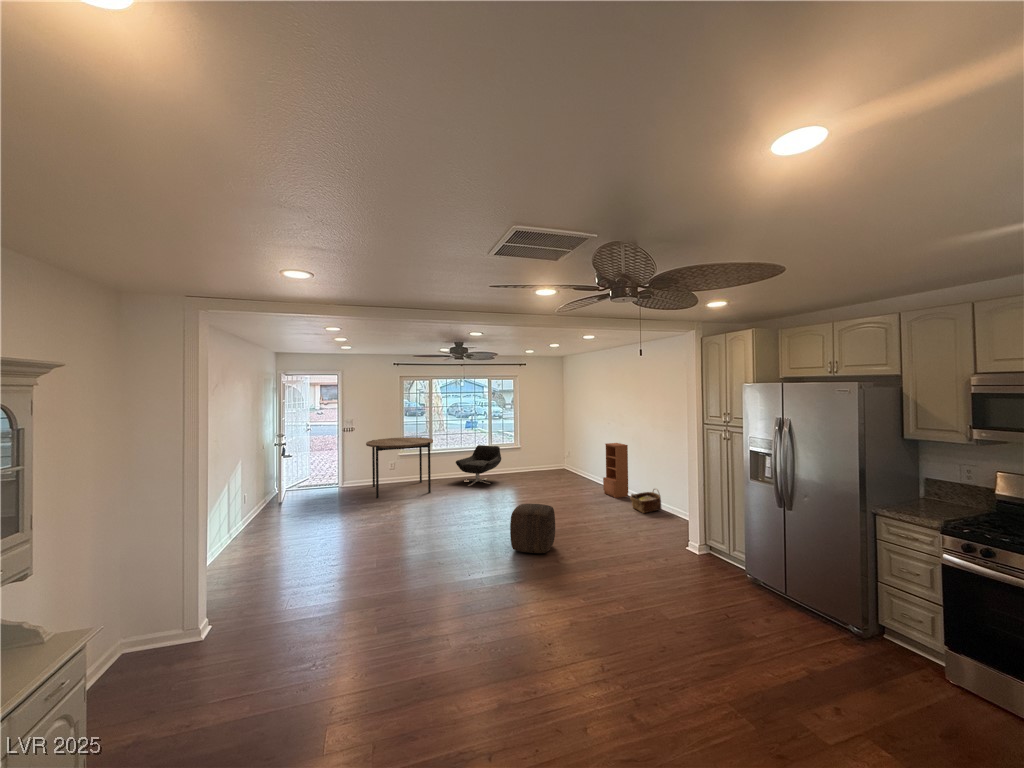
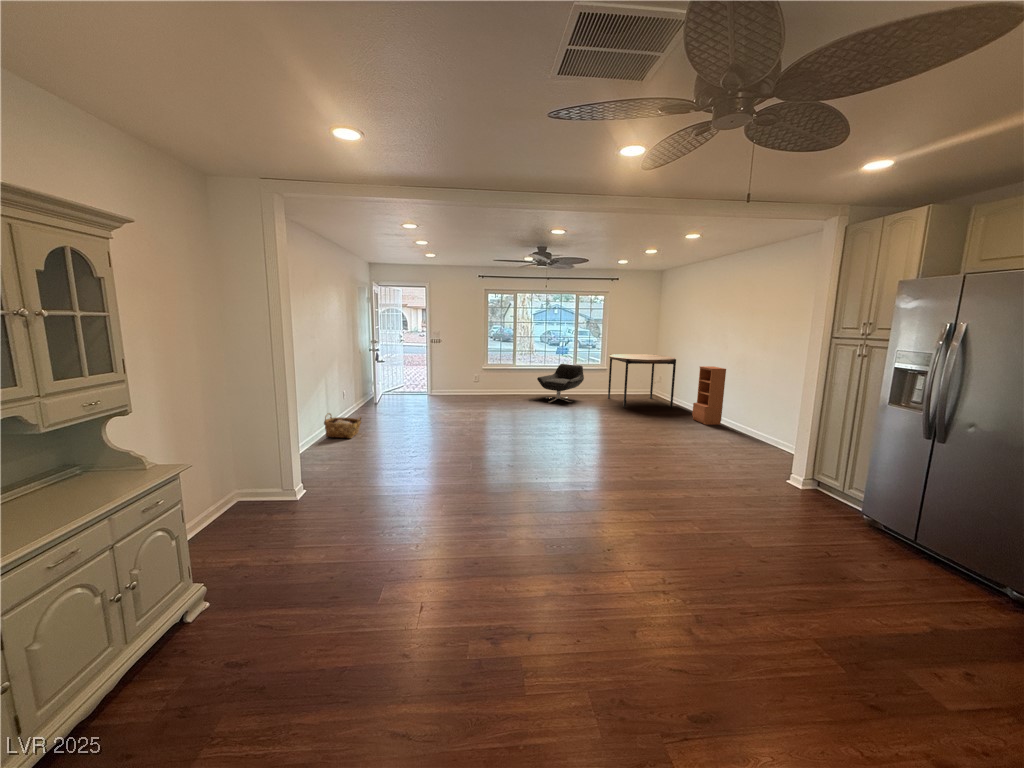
dining table: present [366,437,433,498] -> present [608,354,676,408]
woven basket: present [630,489,661,513] -> present [324,413,361,438]
ottoman: present [510,504,555,553] -> none [584,417,633,467]

